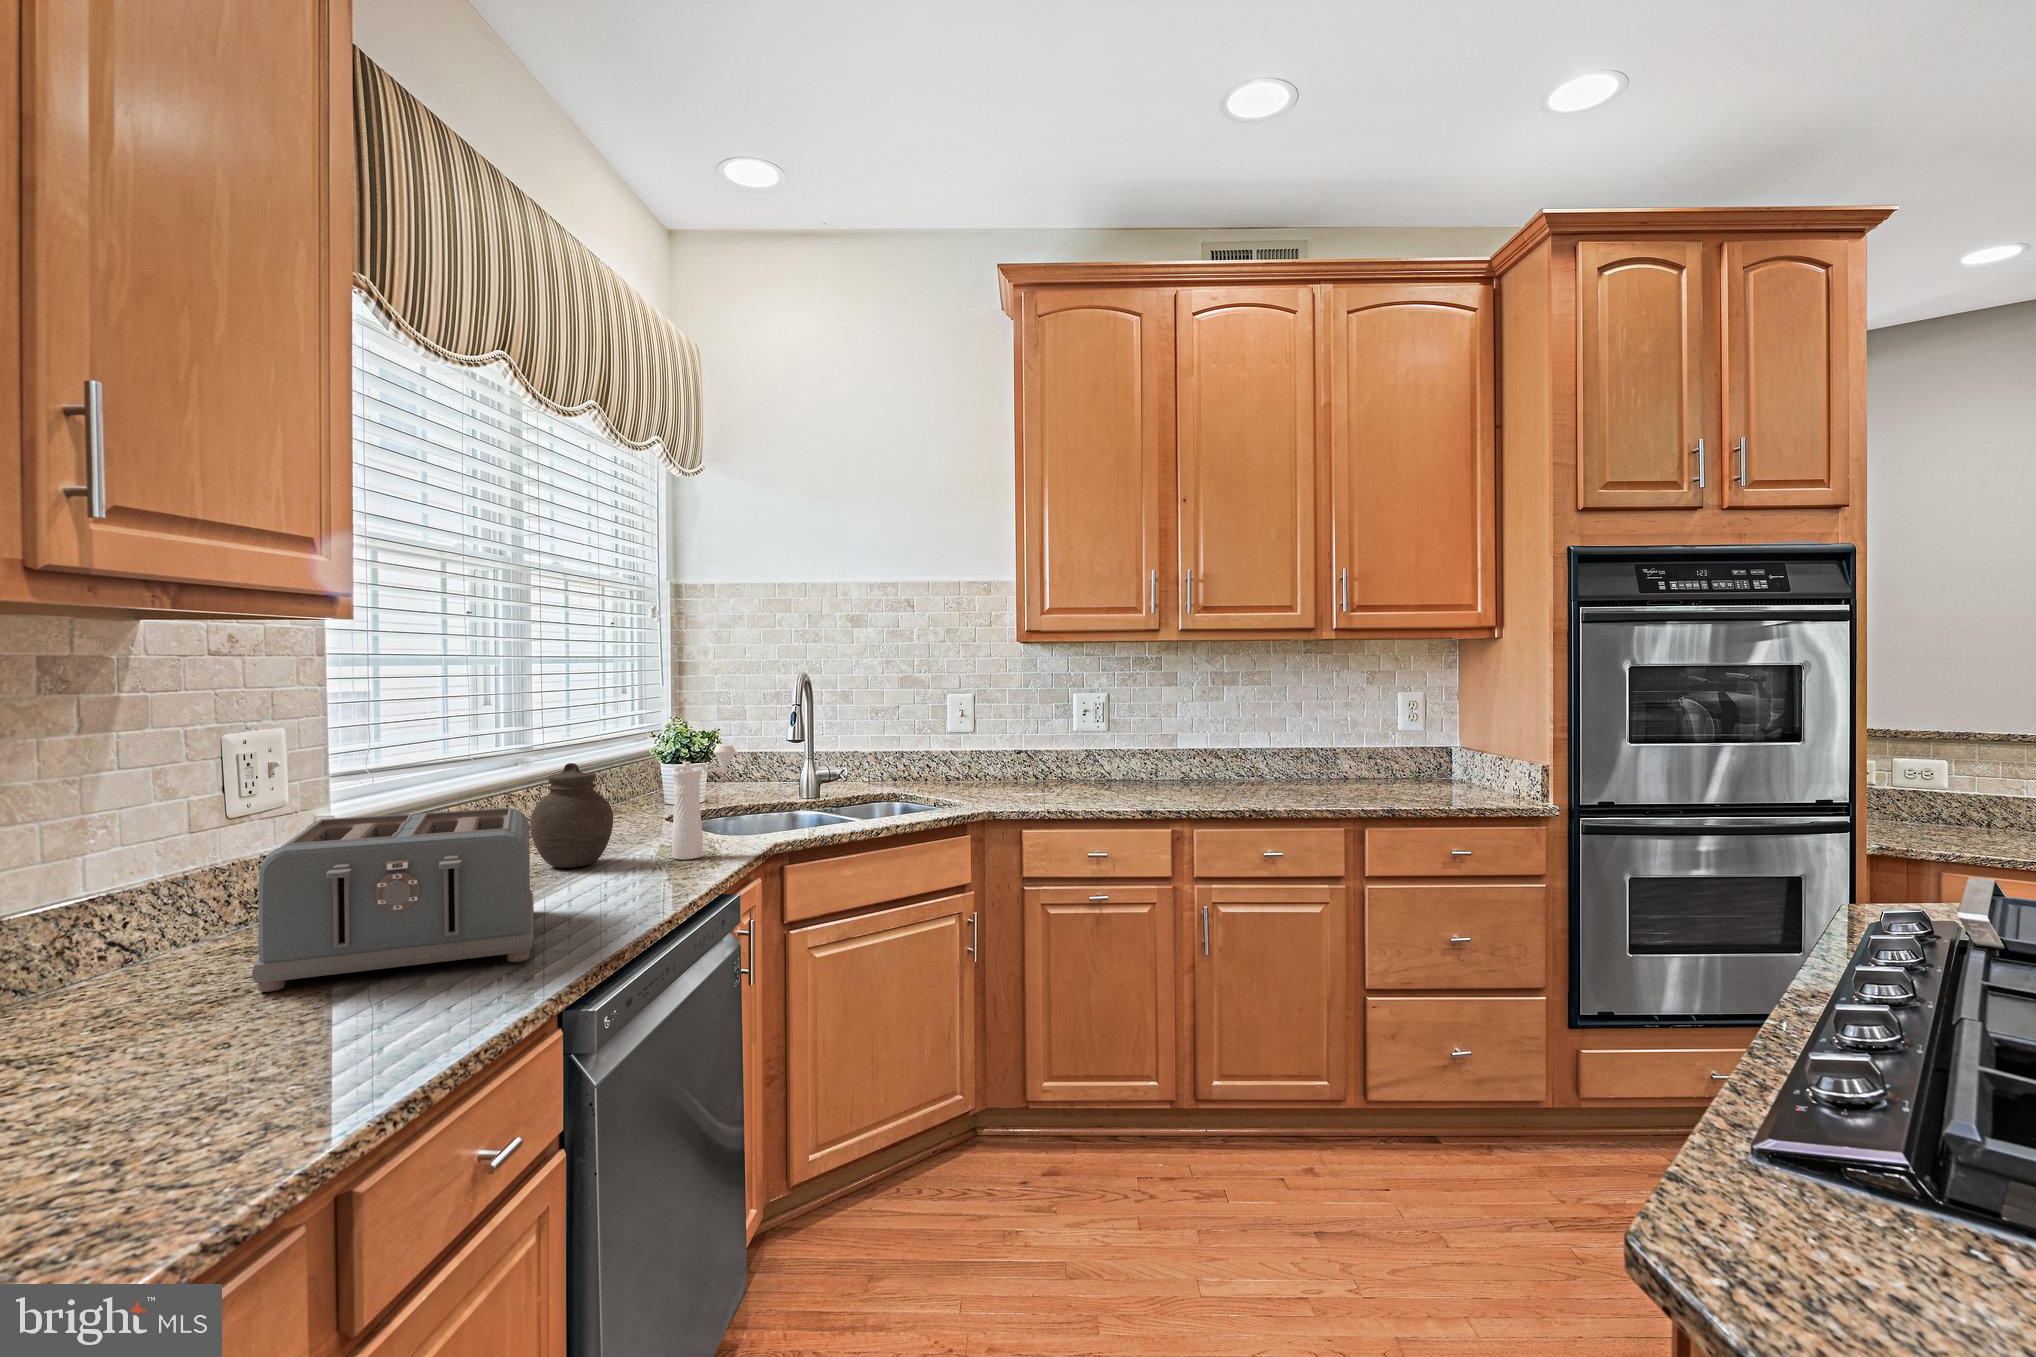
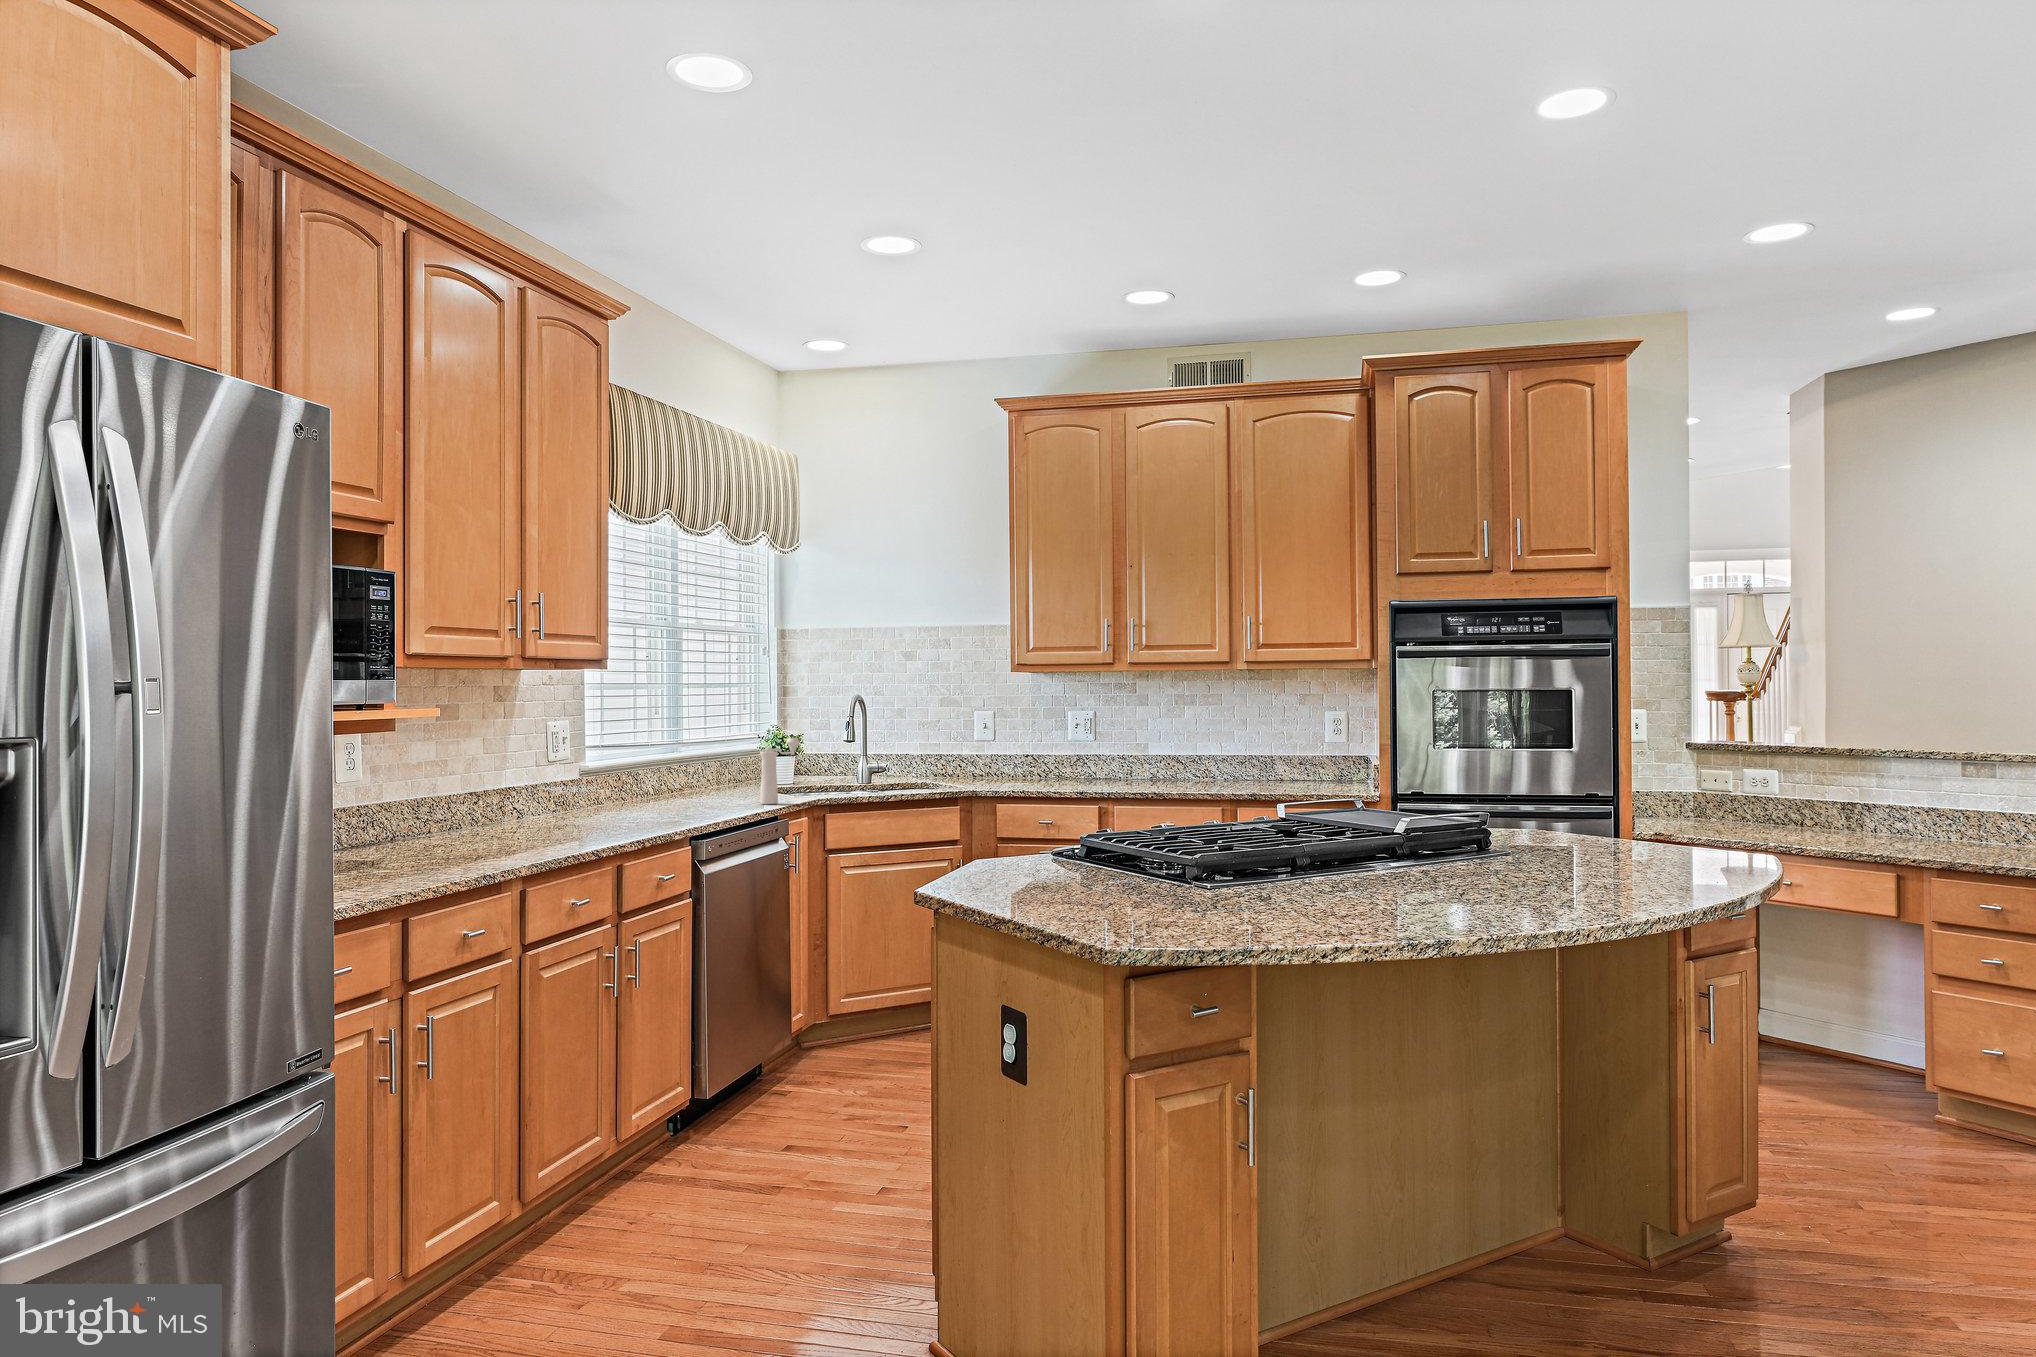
jar: present [530,763,613,868] -> none [682,746,727,805]
toaster: present [252,808,534,992] -> none [574,761,685,828]

